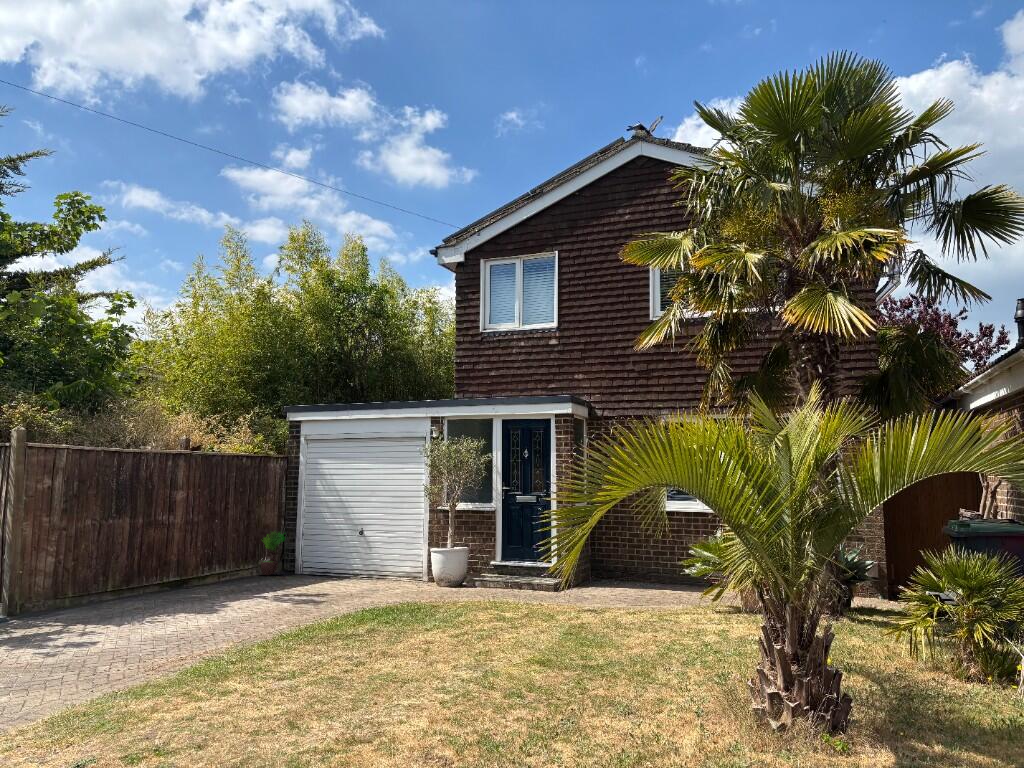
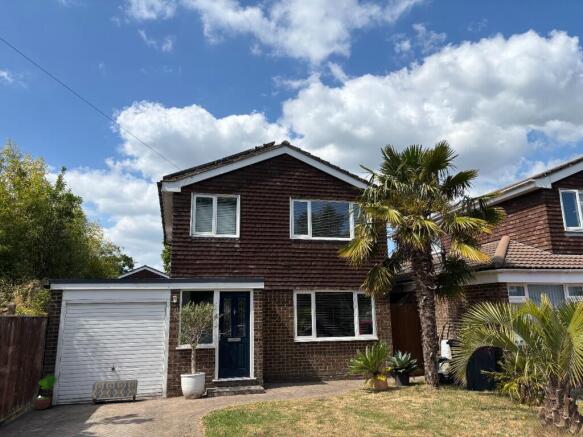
bench: none [324,549,391,582] -> present [92,380,138,405]

